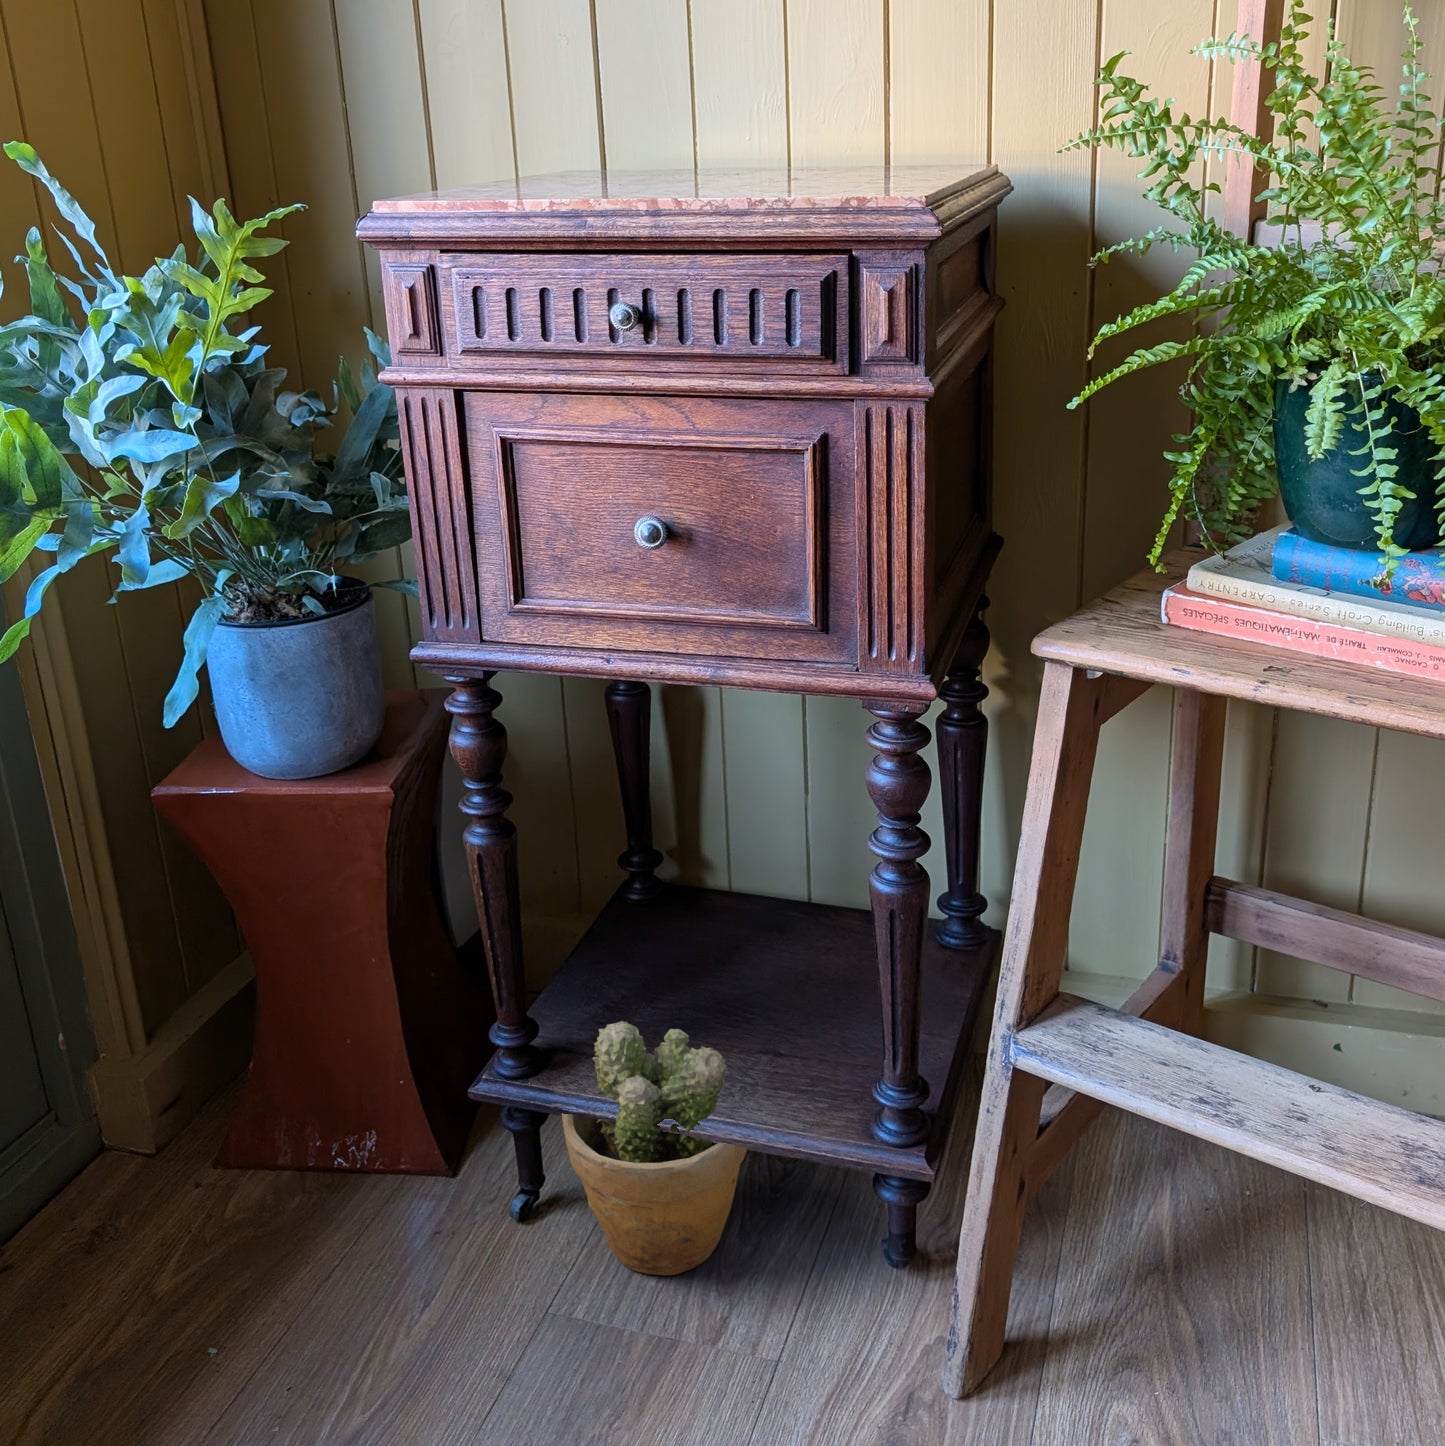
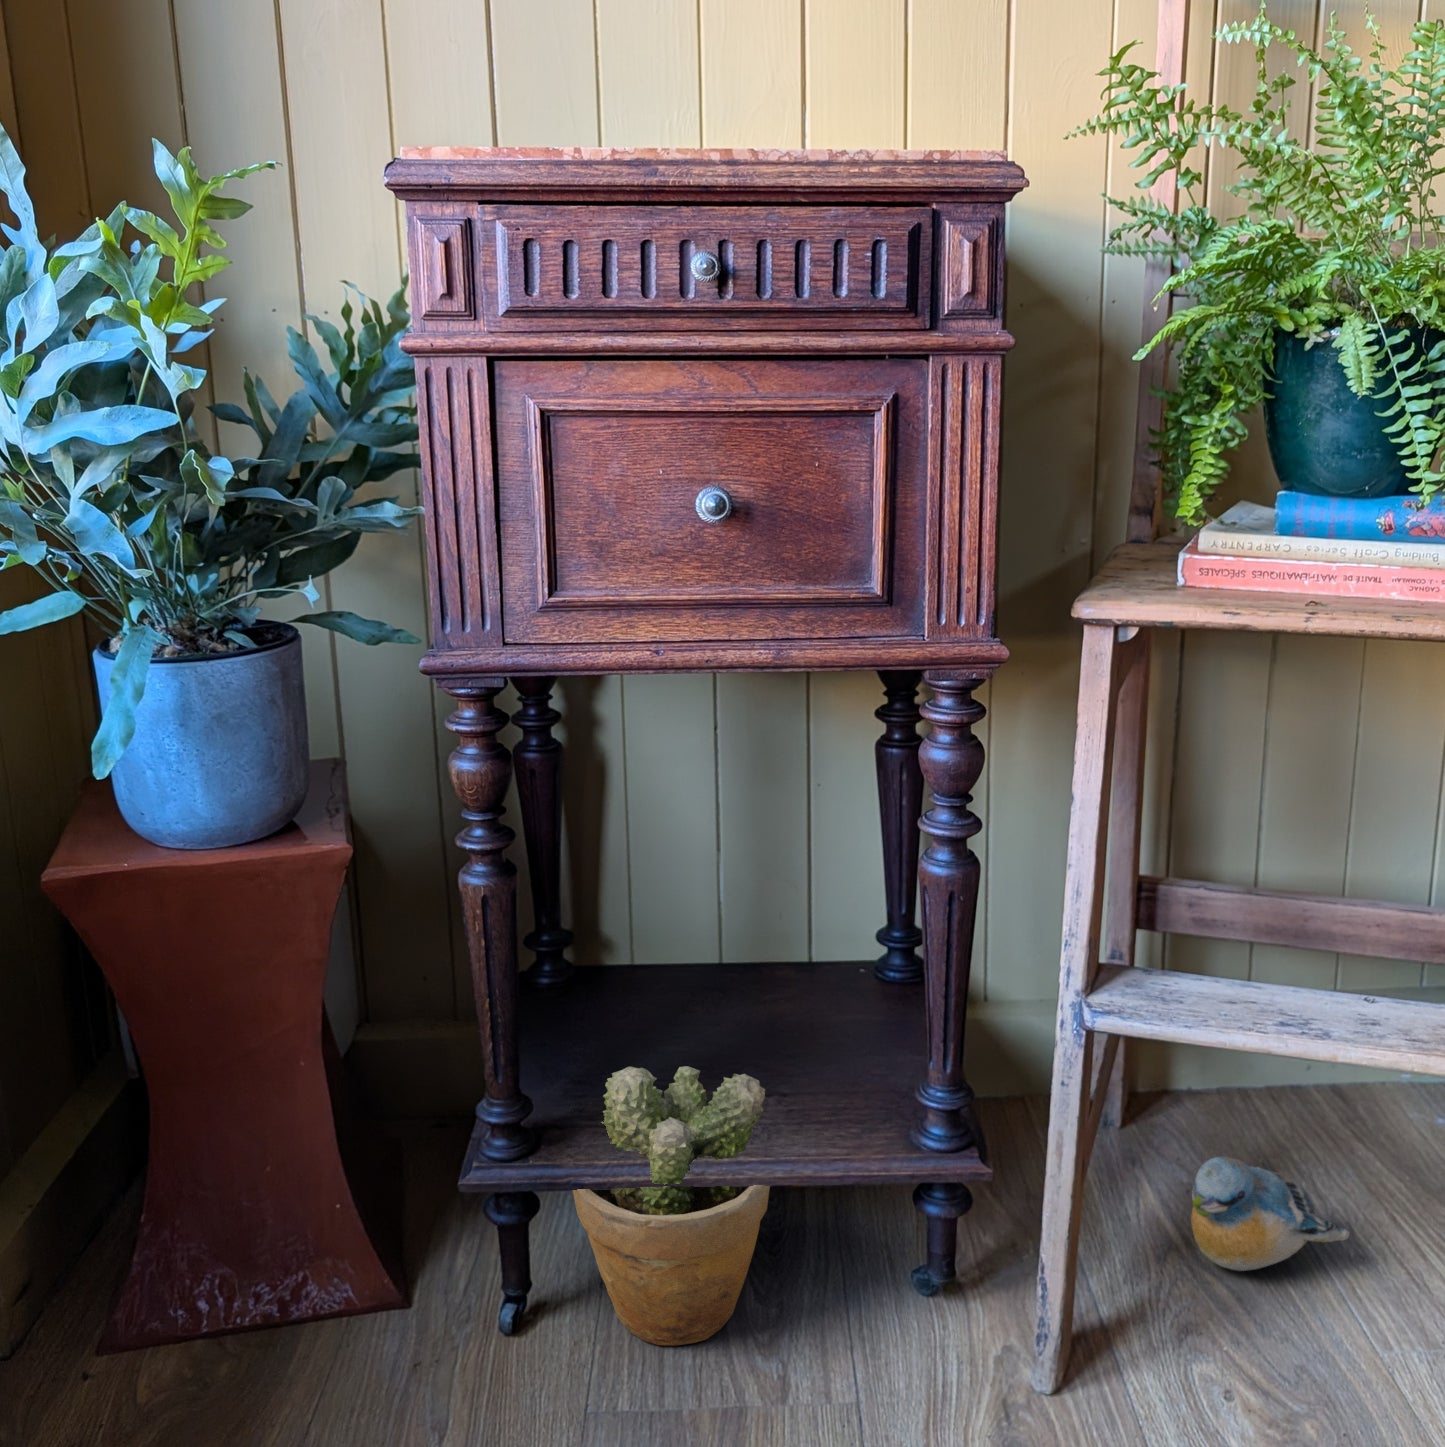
plush toy: none [1170,1215,1356,1336] -> present [1191,1157,1349,1271]

